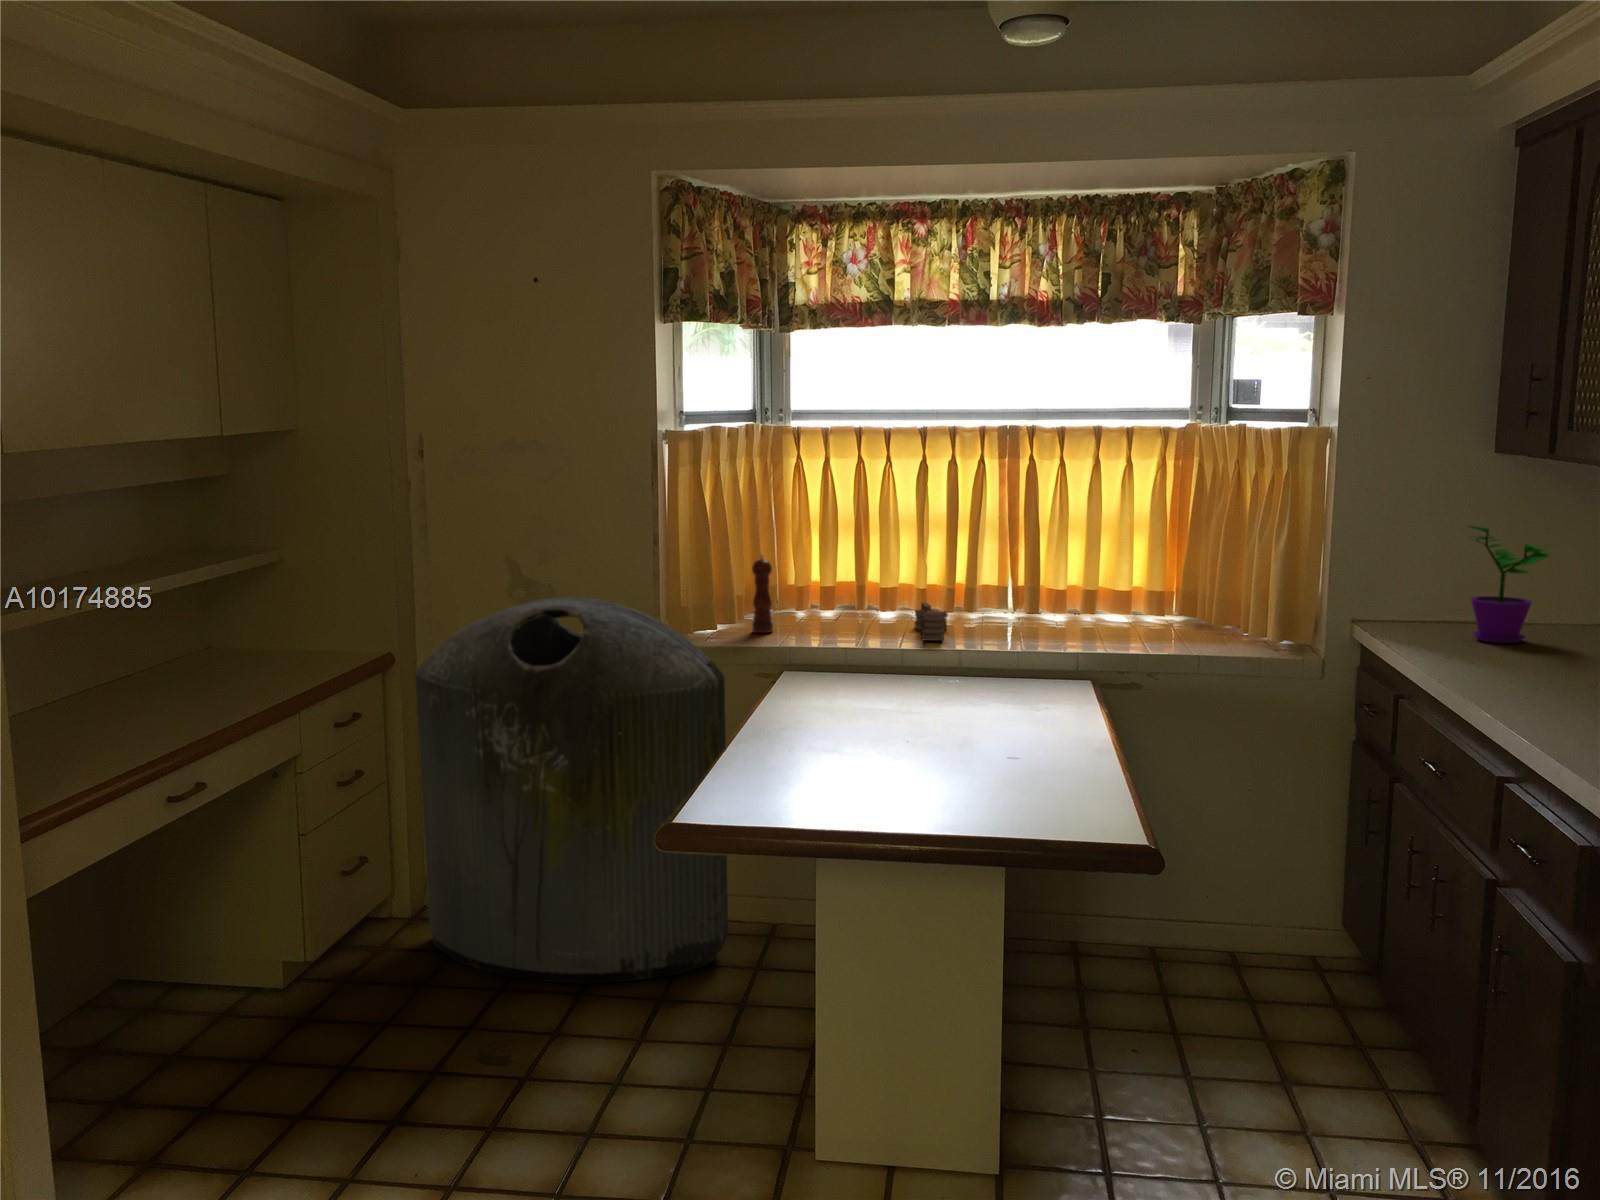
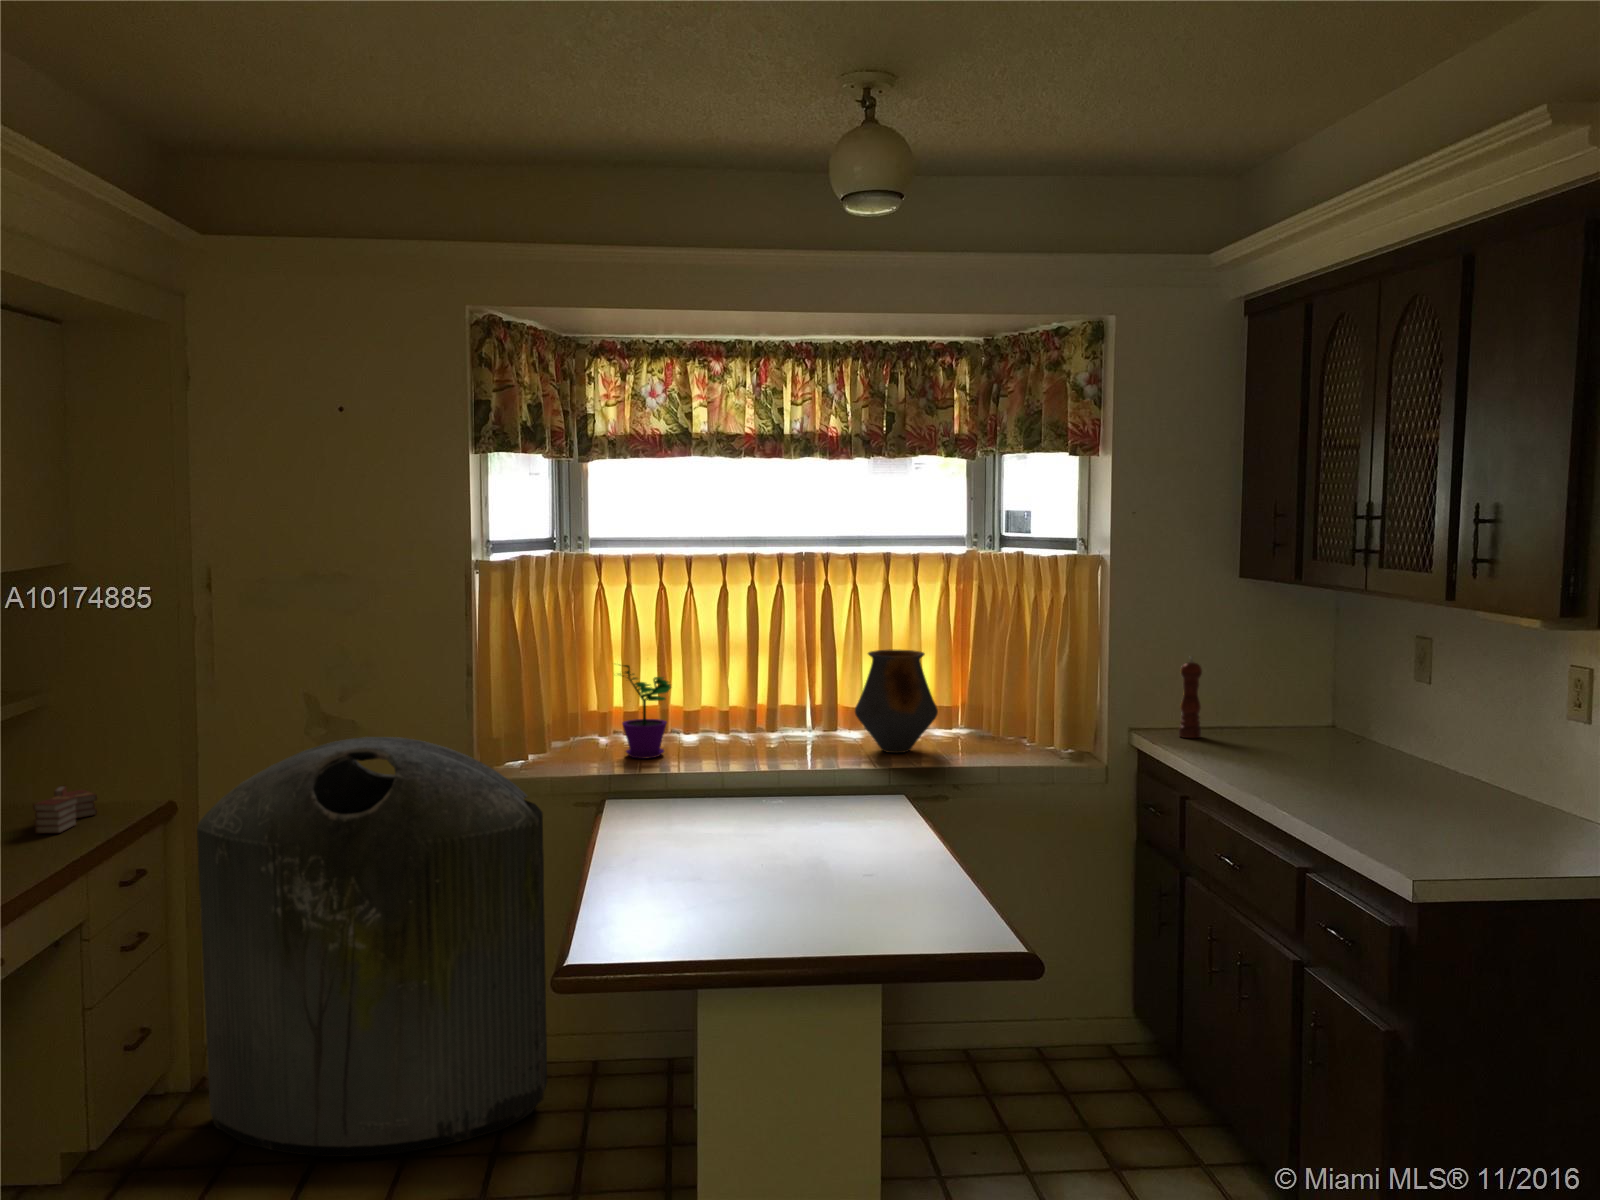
flower pot: present [1469,526,1550,643] -> present [623,665,671,759]
vase: none [1054,529,1144,637] -> present [855,649,938,753]
pepper mill: present [752,554,773,633] -> present [1179,657,1202,738]
book: present [915,603,948,641] -> present [33,786,97,833]

